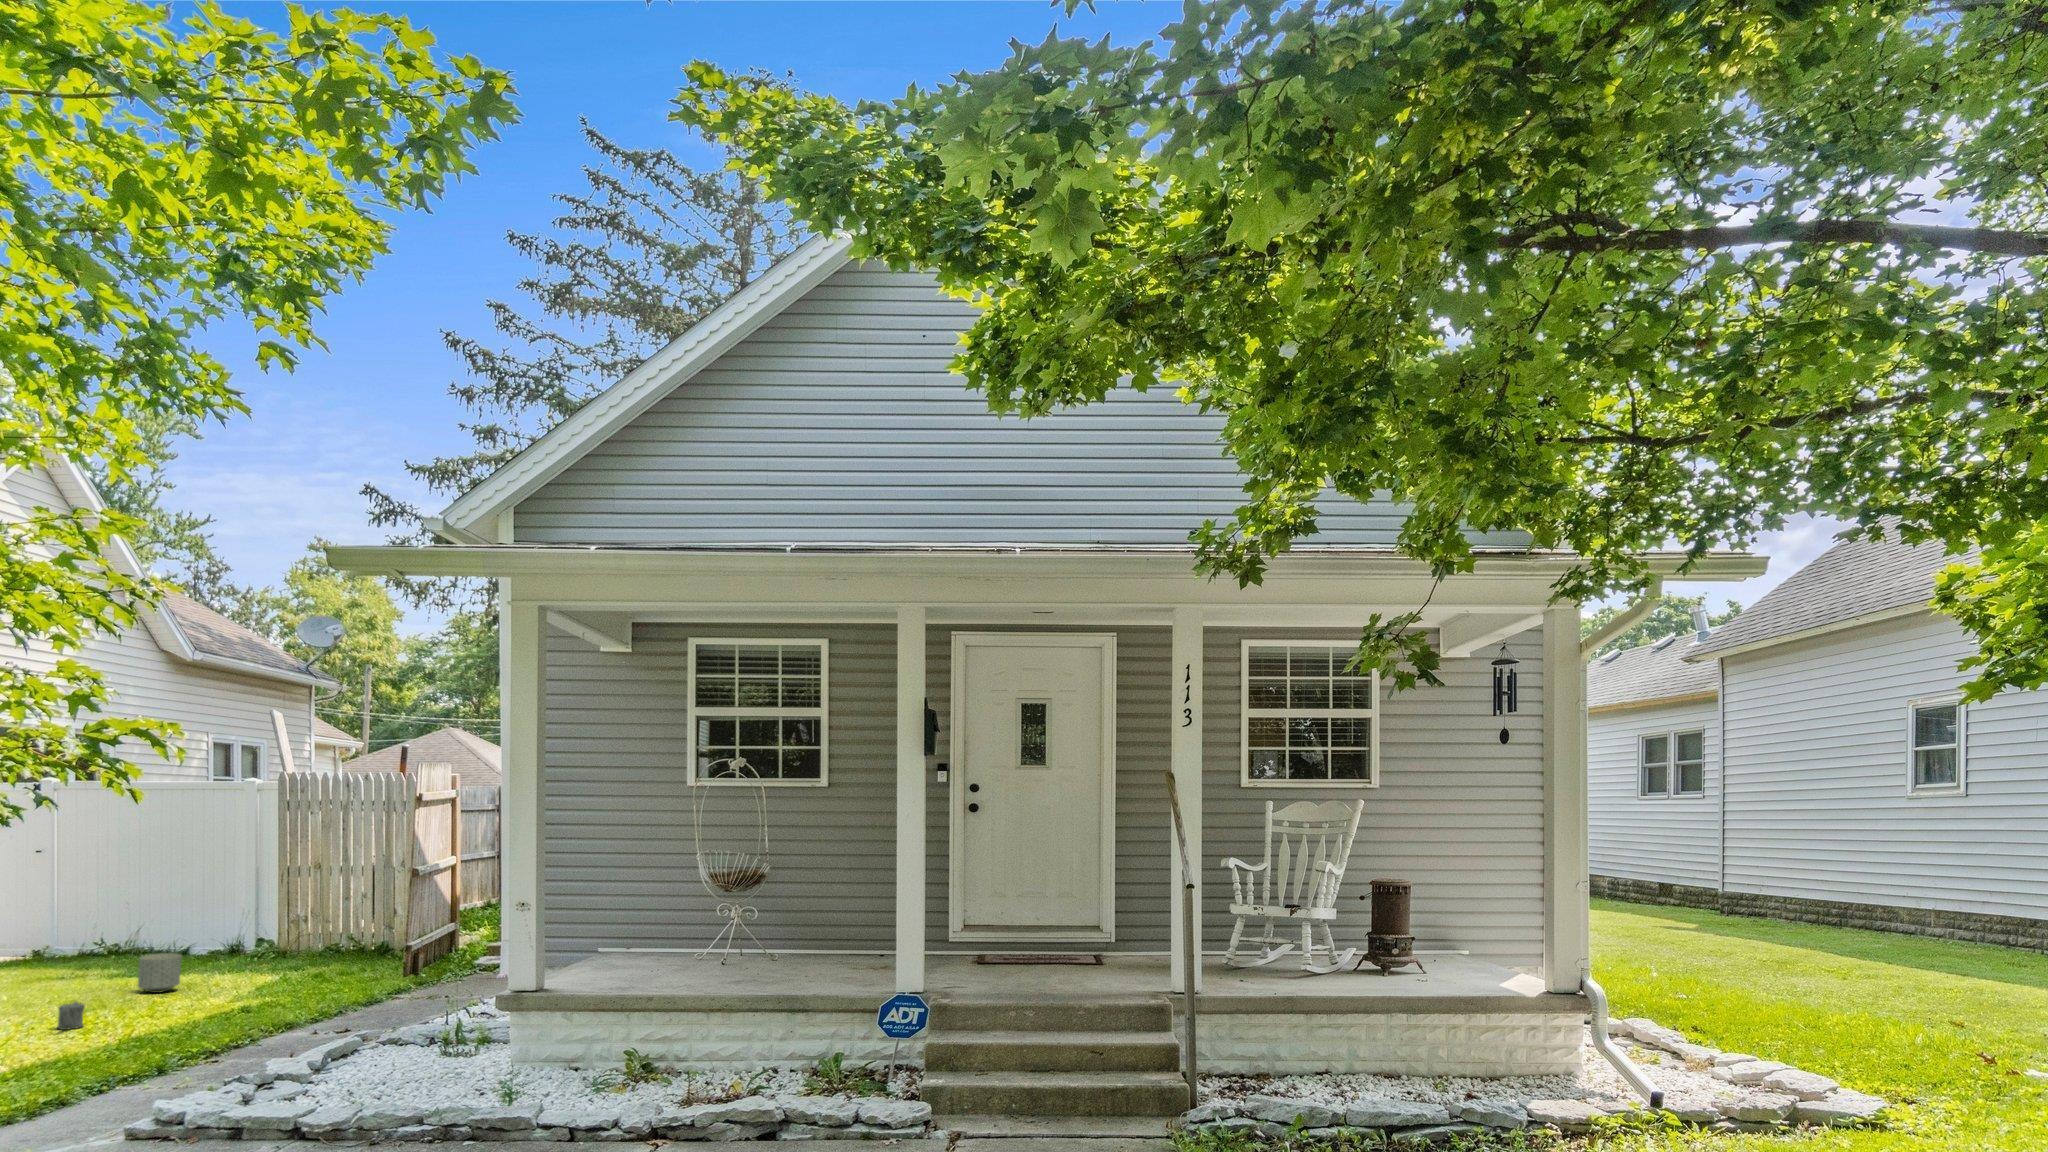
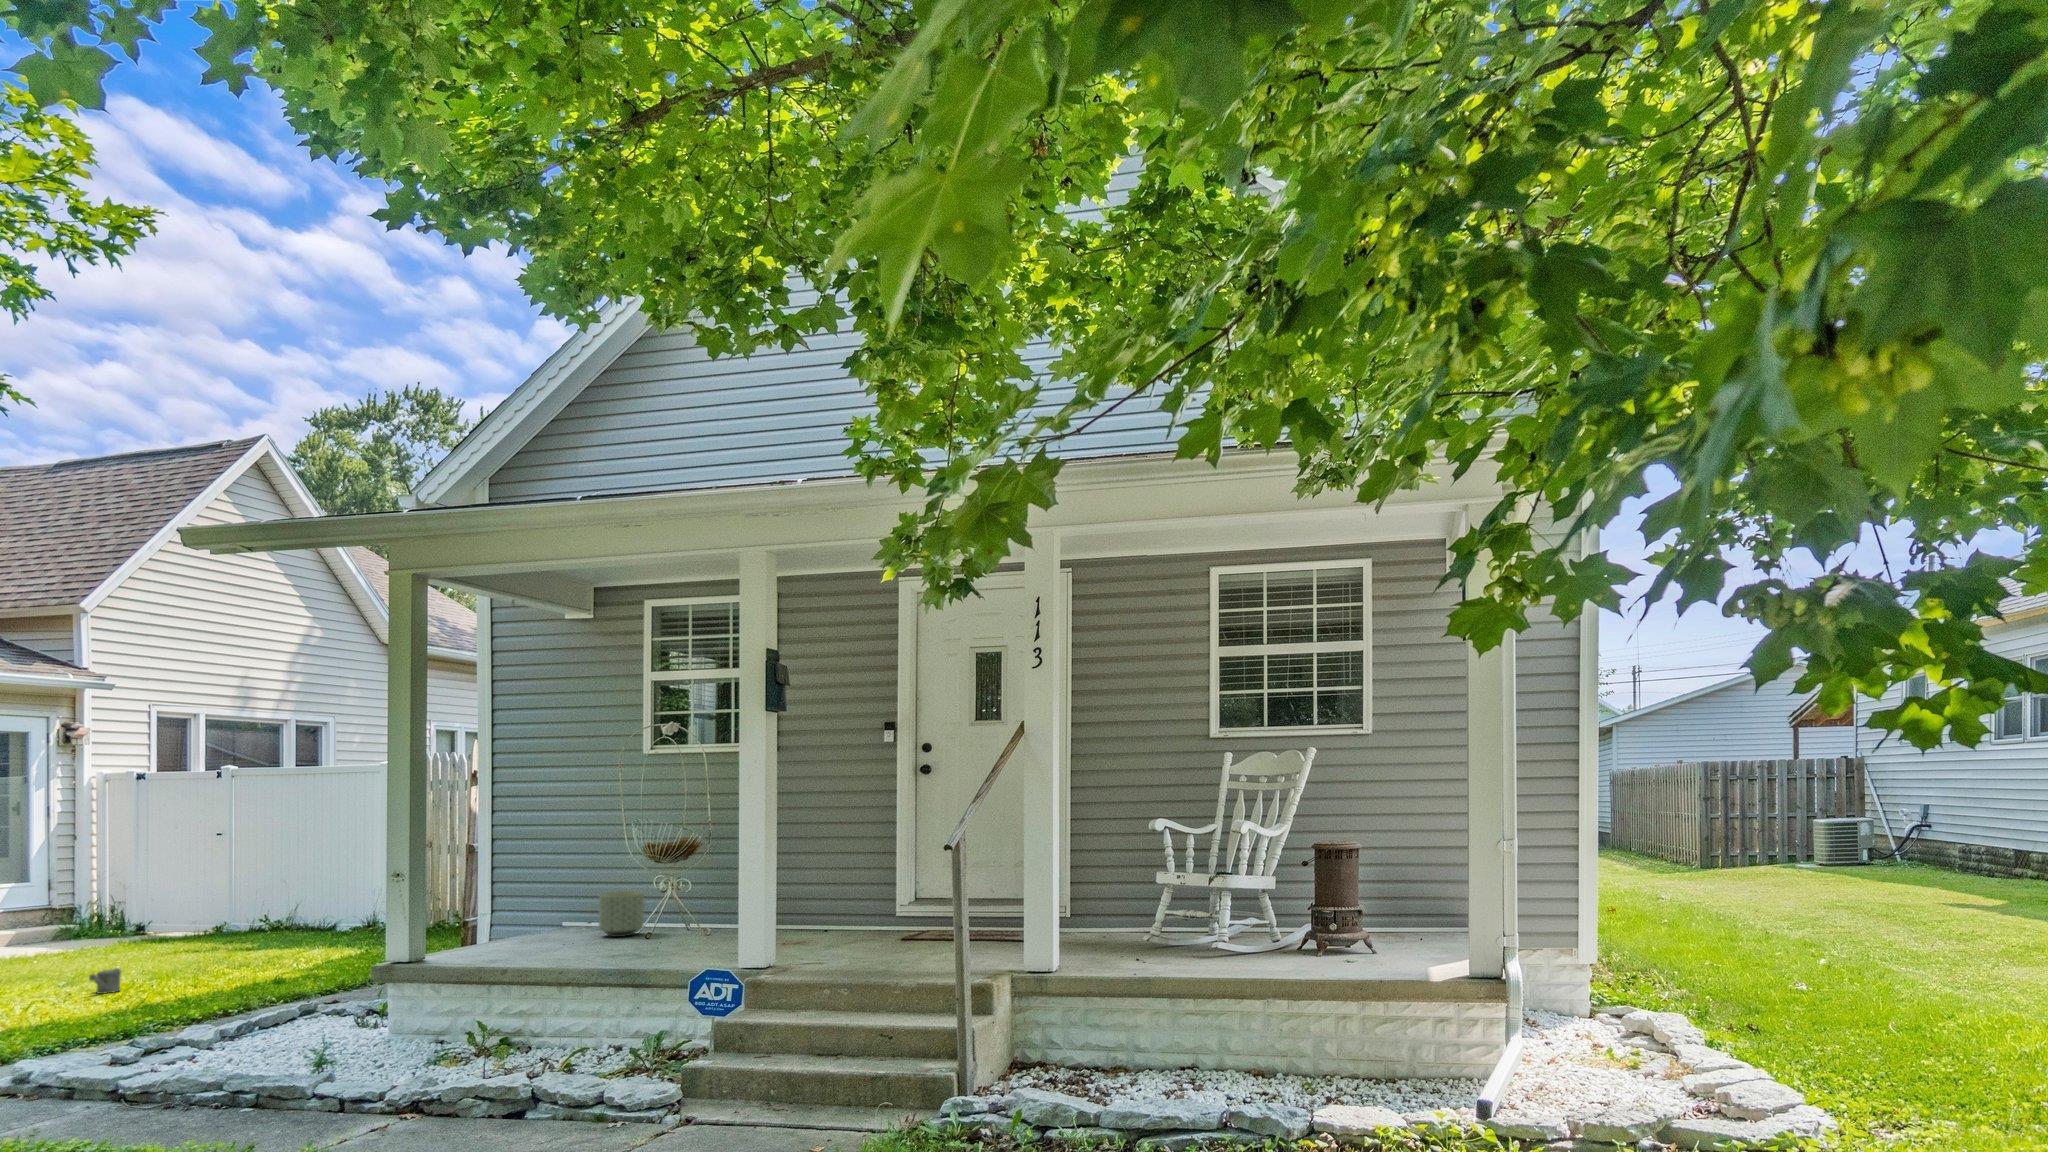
planter: present [138,953,182,993] -> present [599,891,644,937]

